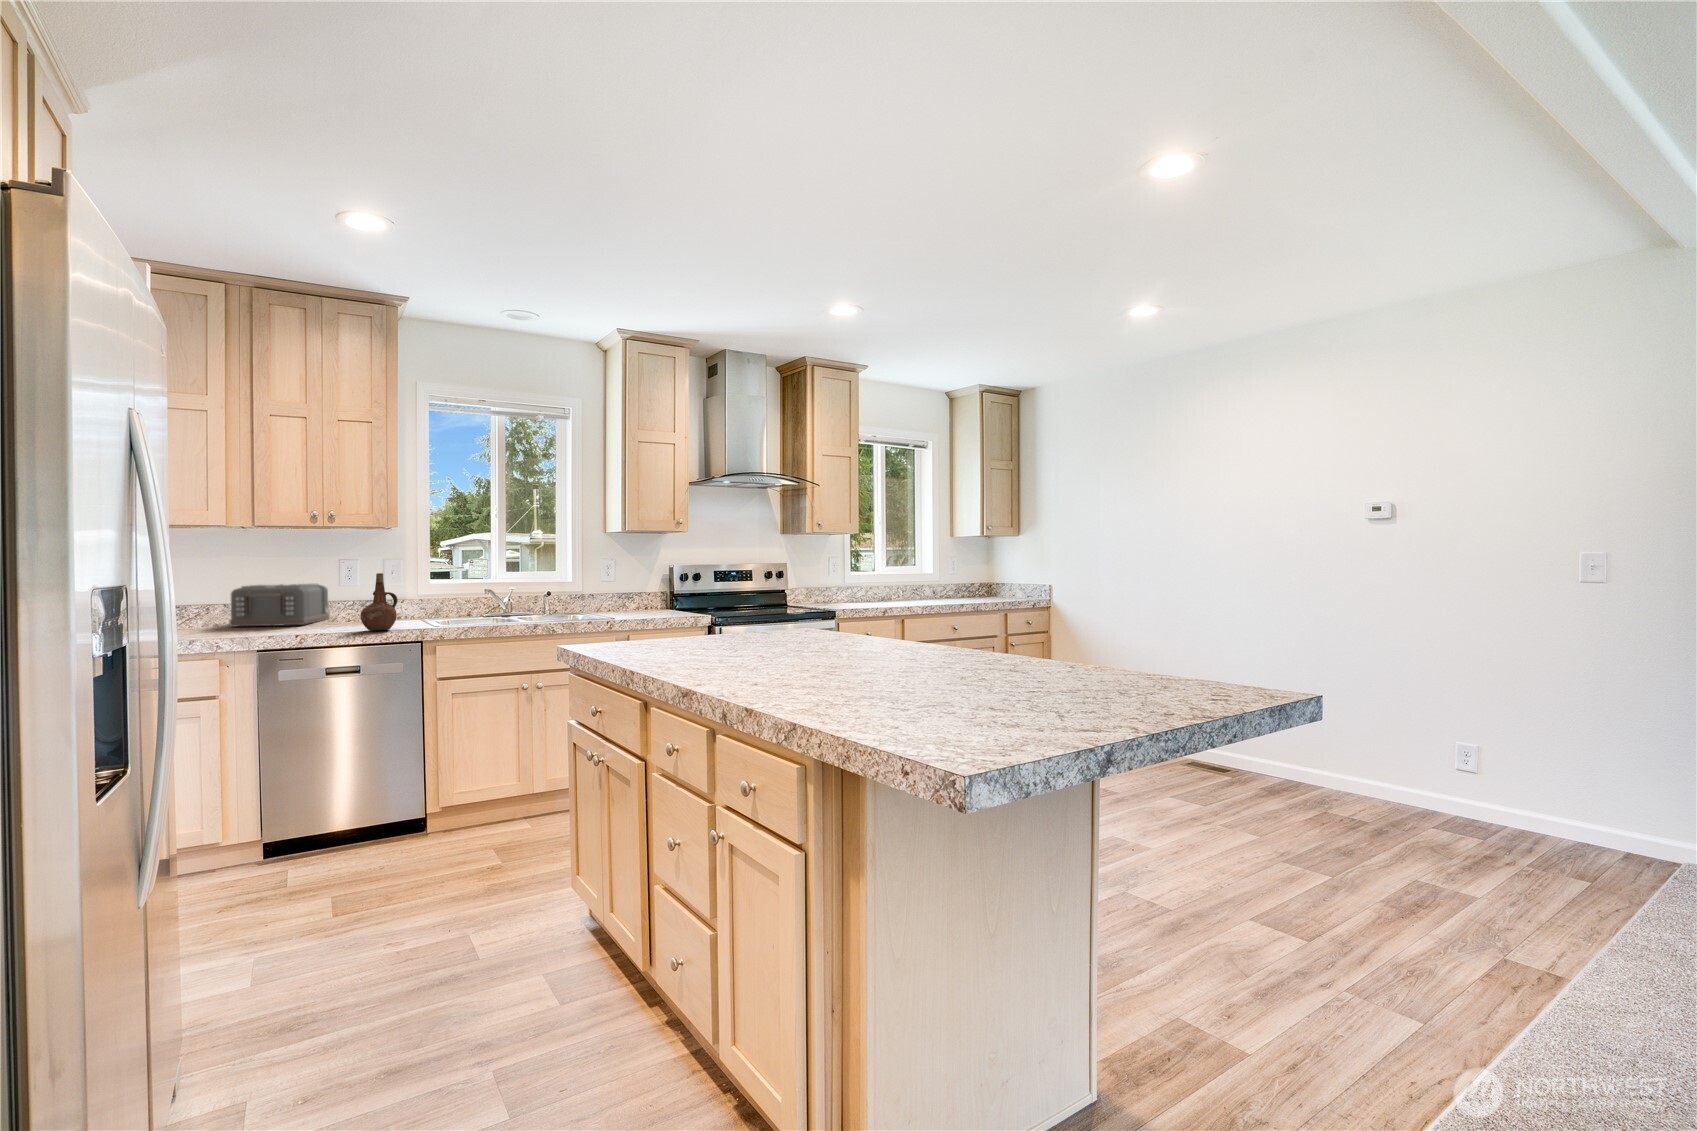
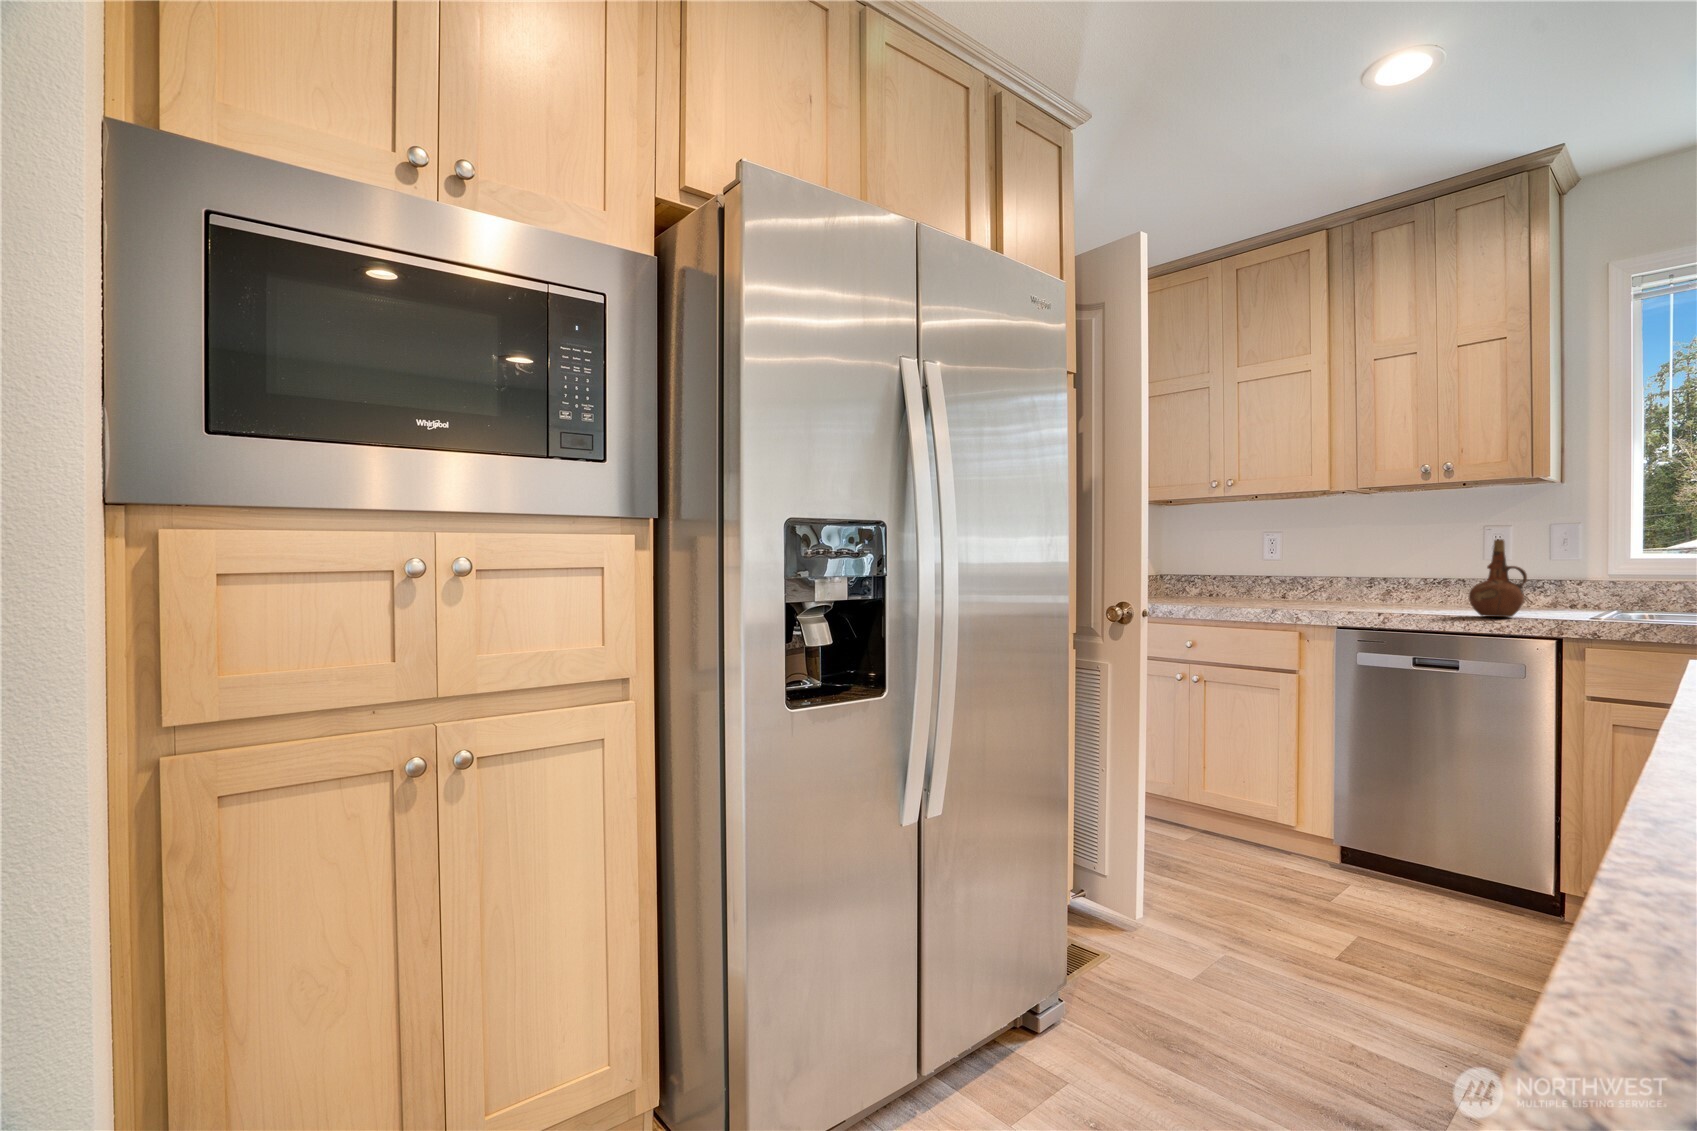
toaster: present [229,584,330,627] -> none [1348,557,1476,605]

